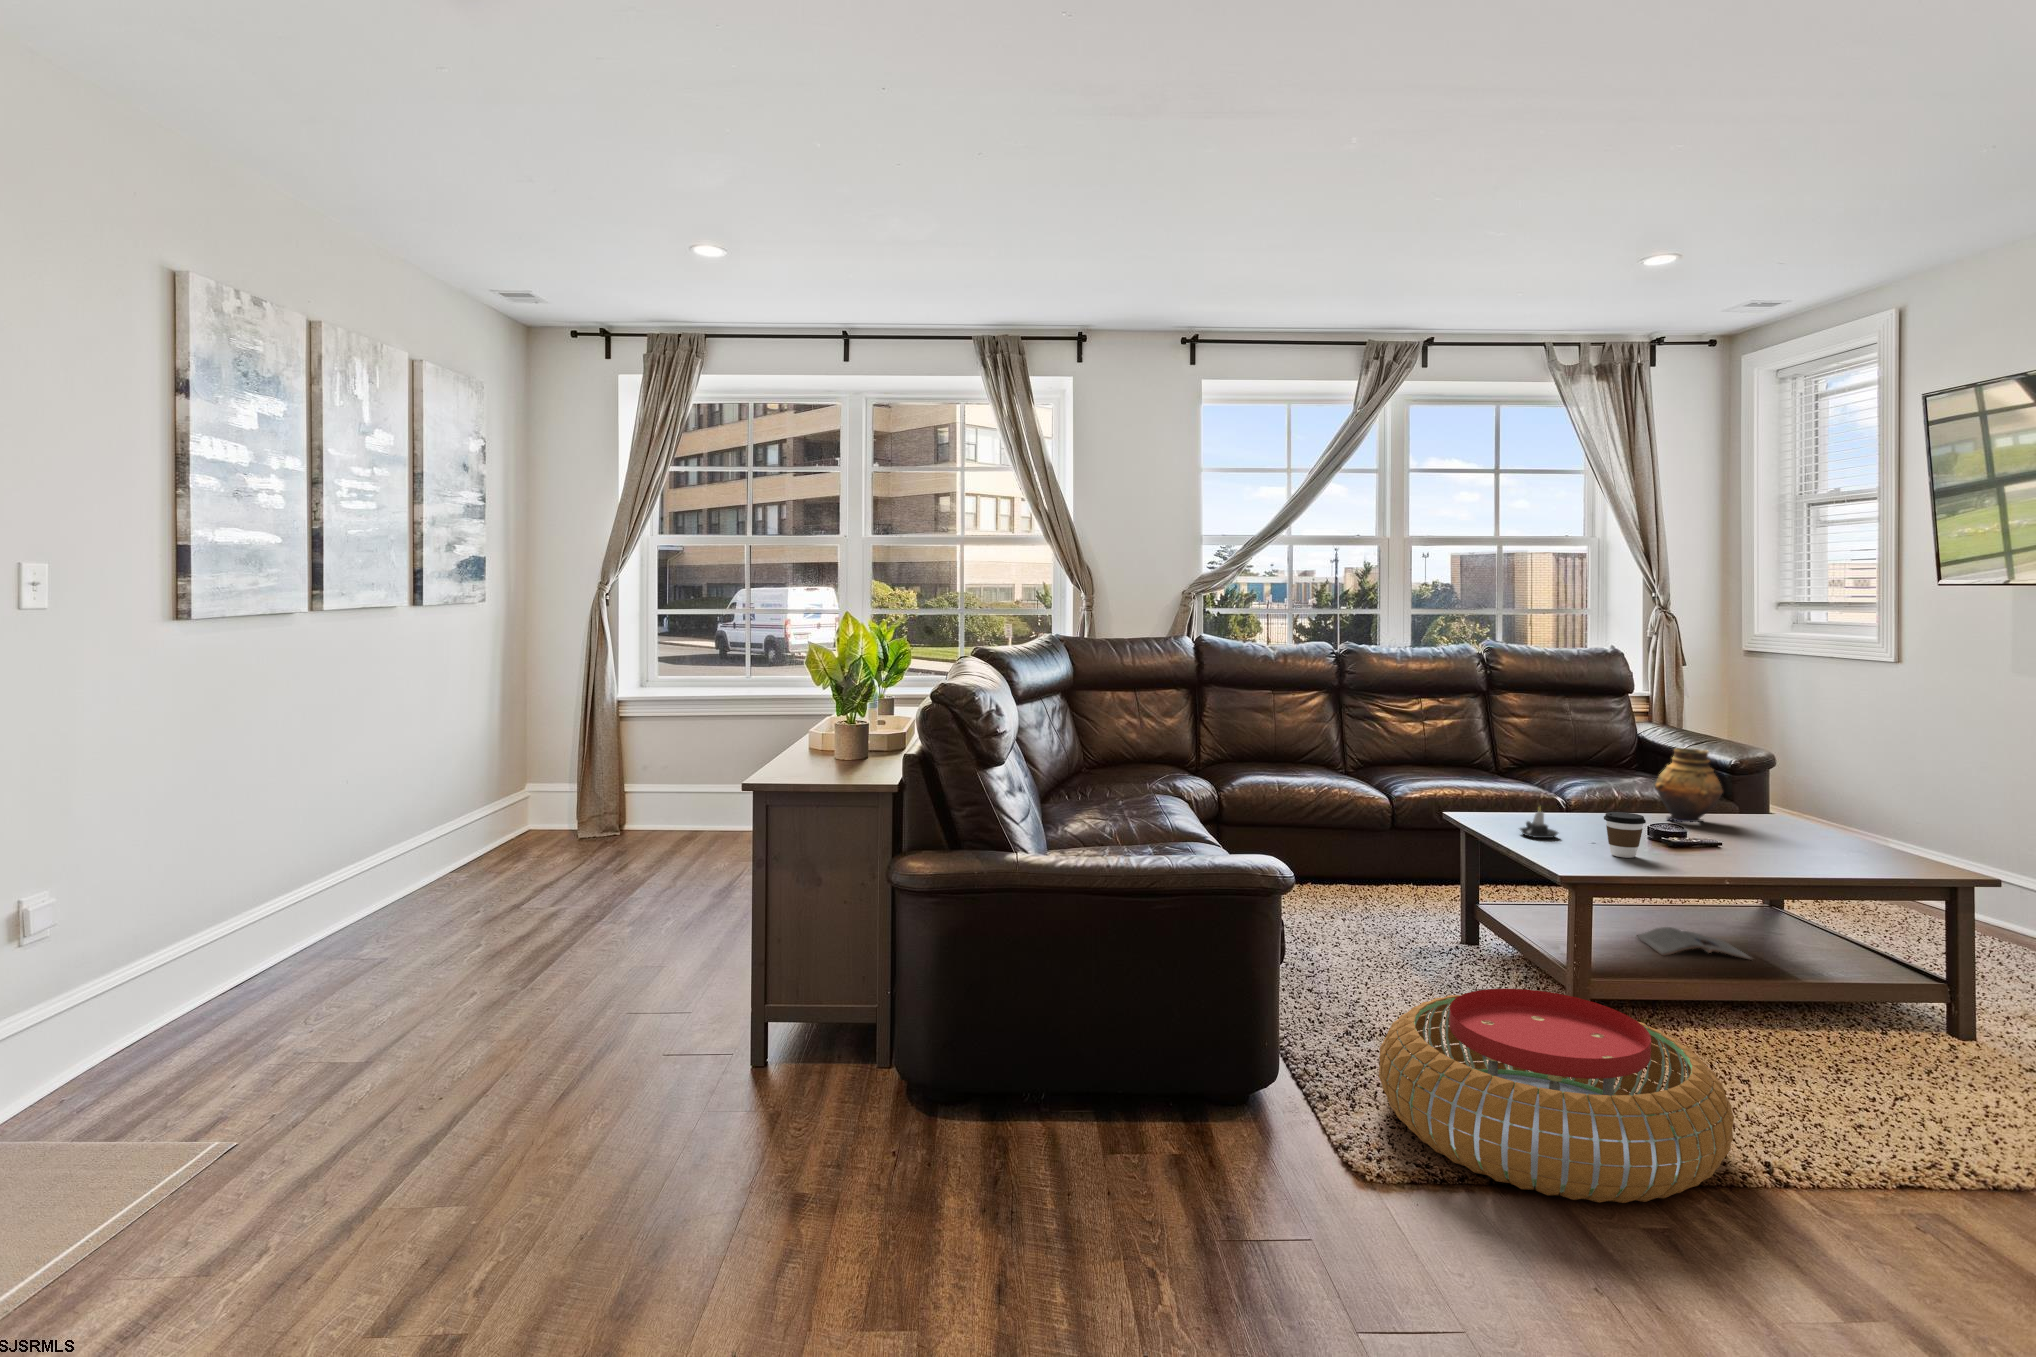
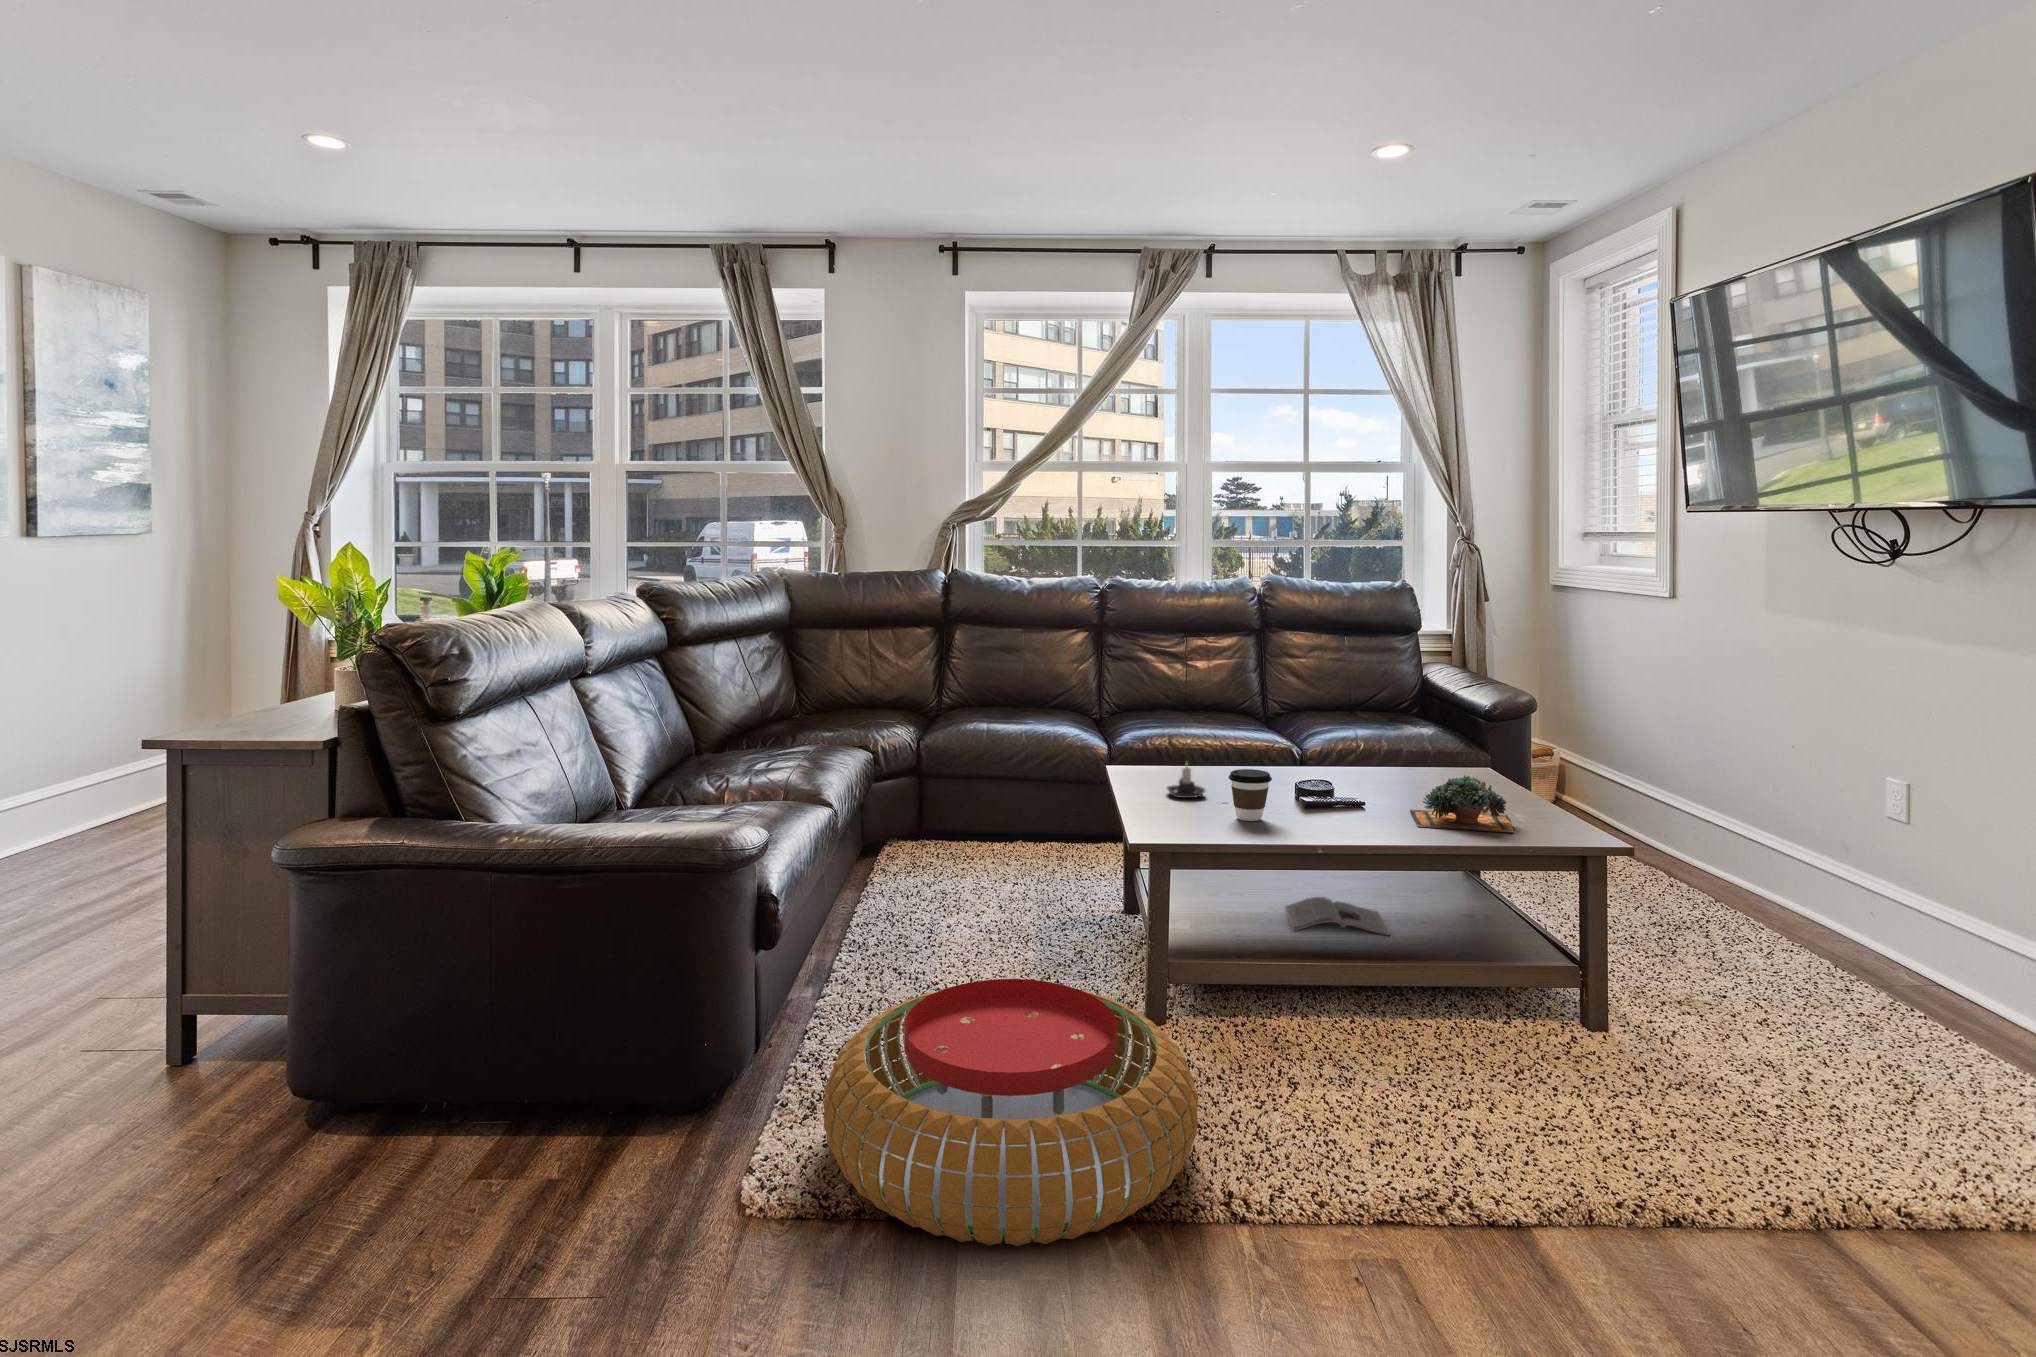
vase: present [1655,748,1723,822] -> none [1345,695,1417,778]
succulent plant: none [1753,818,1870,868] -> present [1410,775,1514,832]

